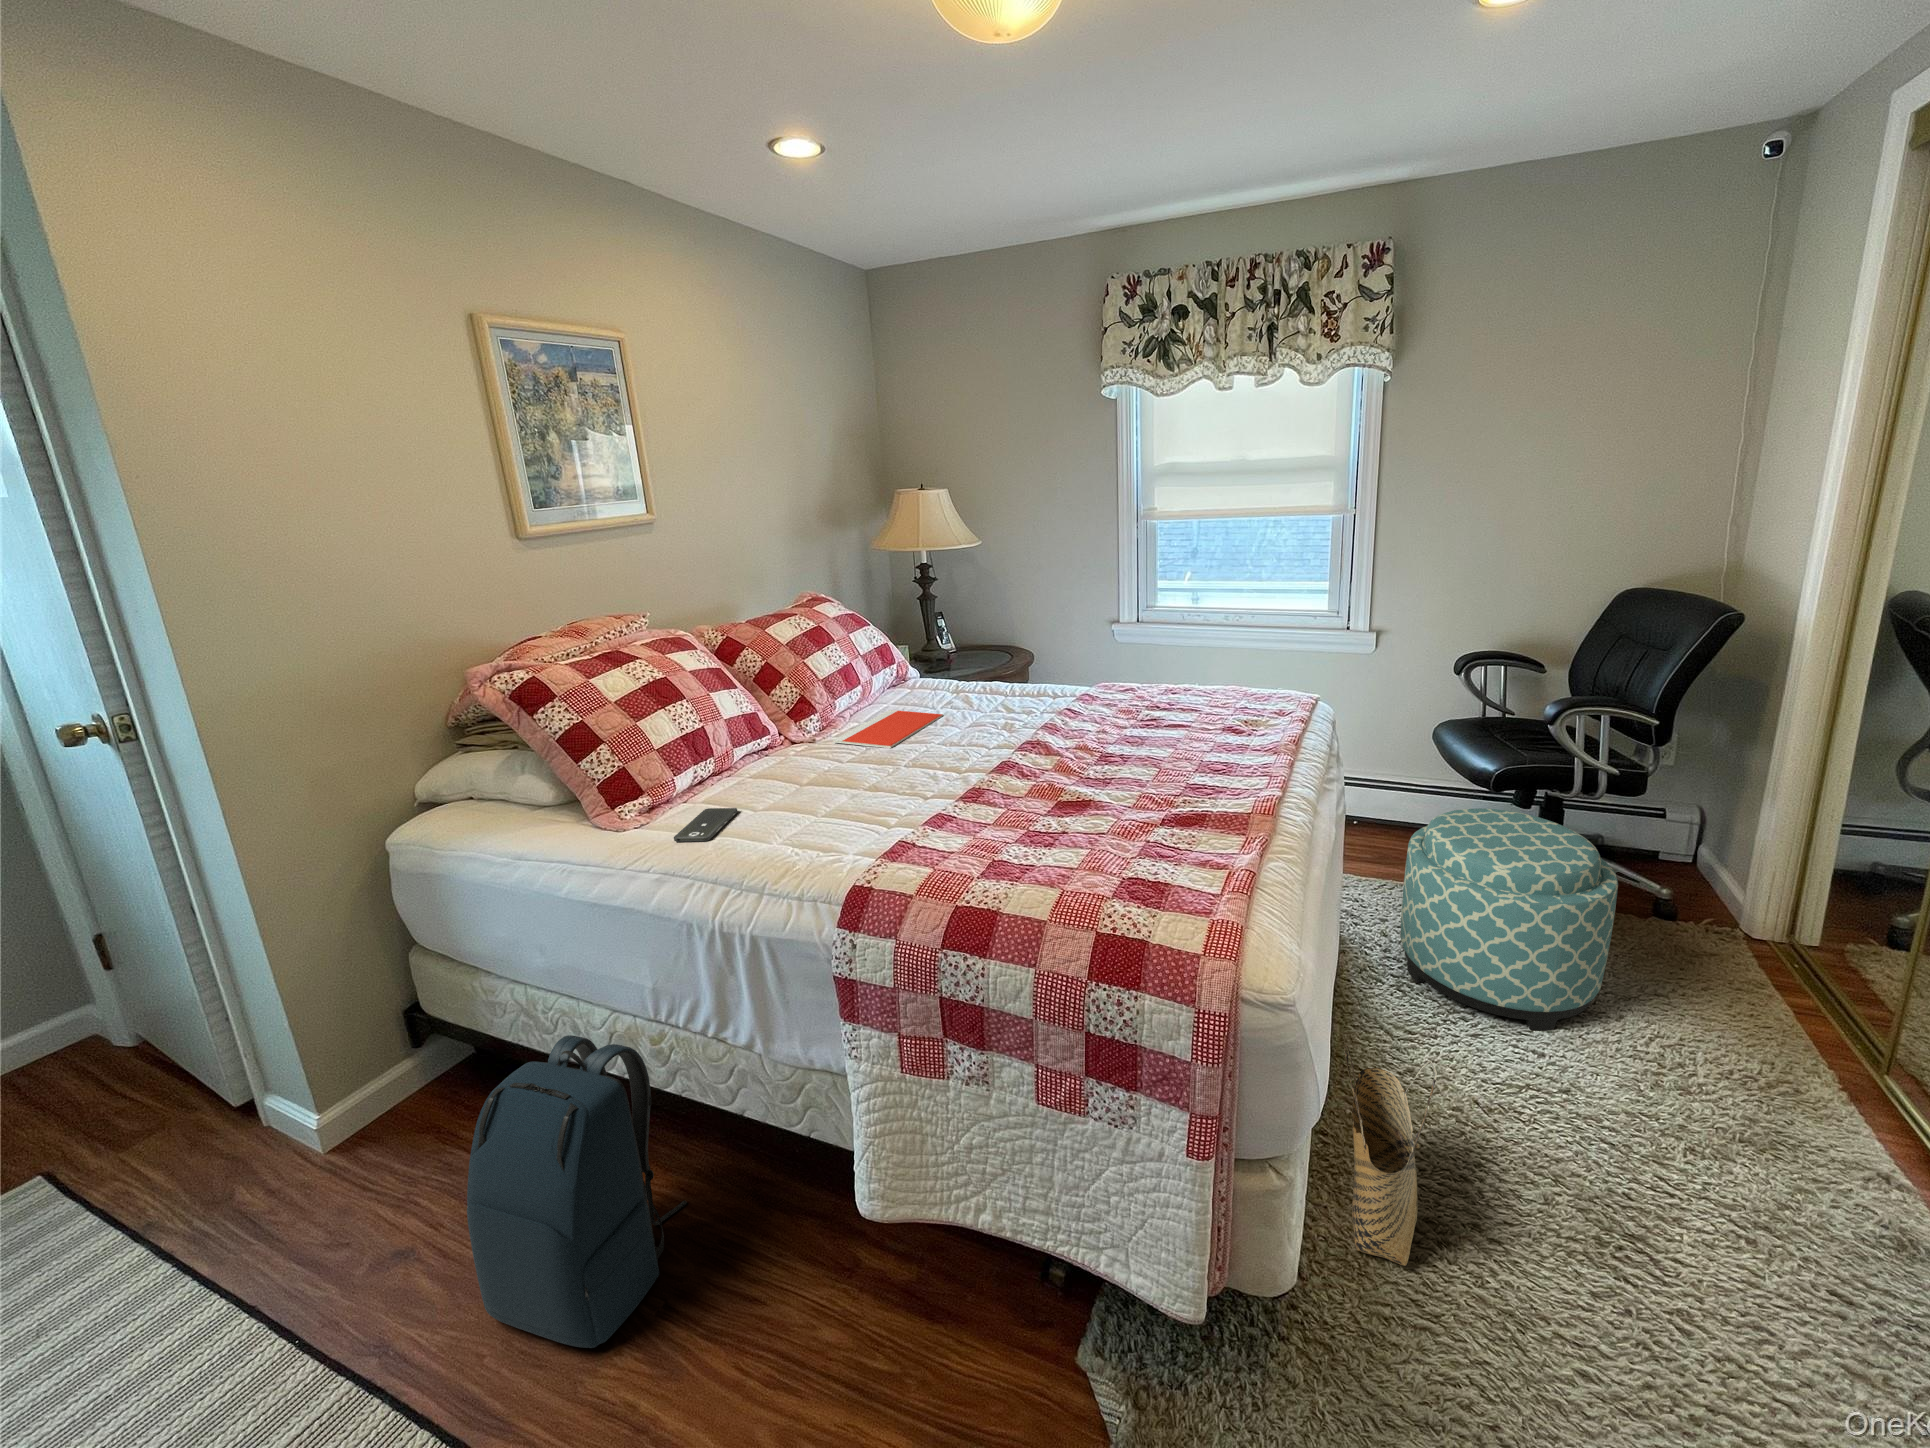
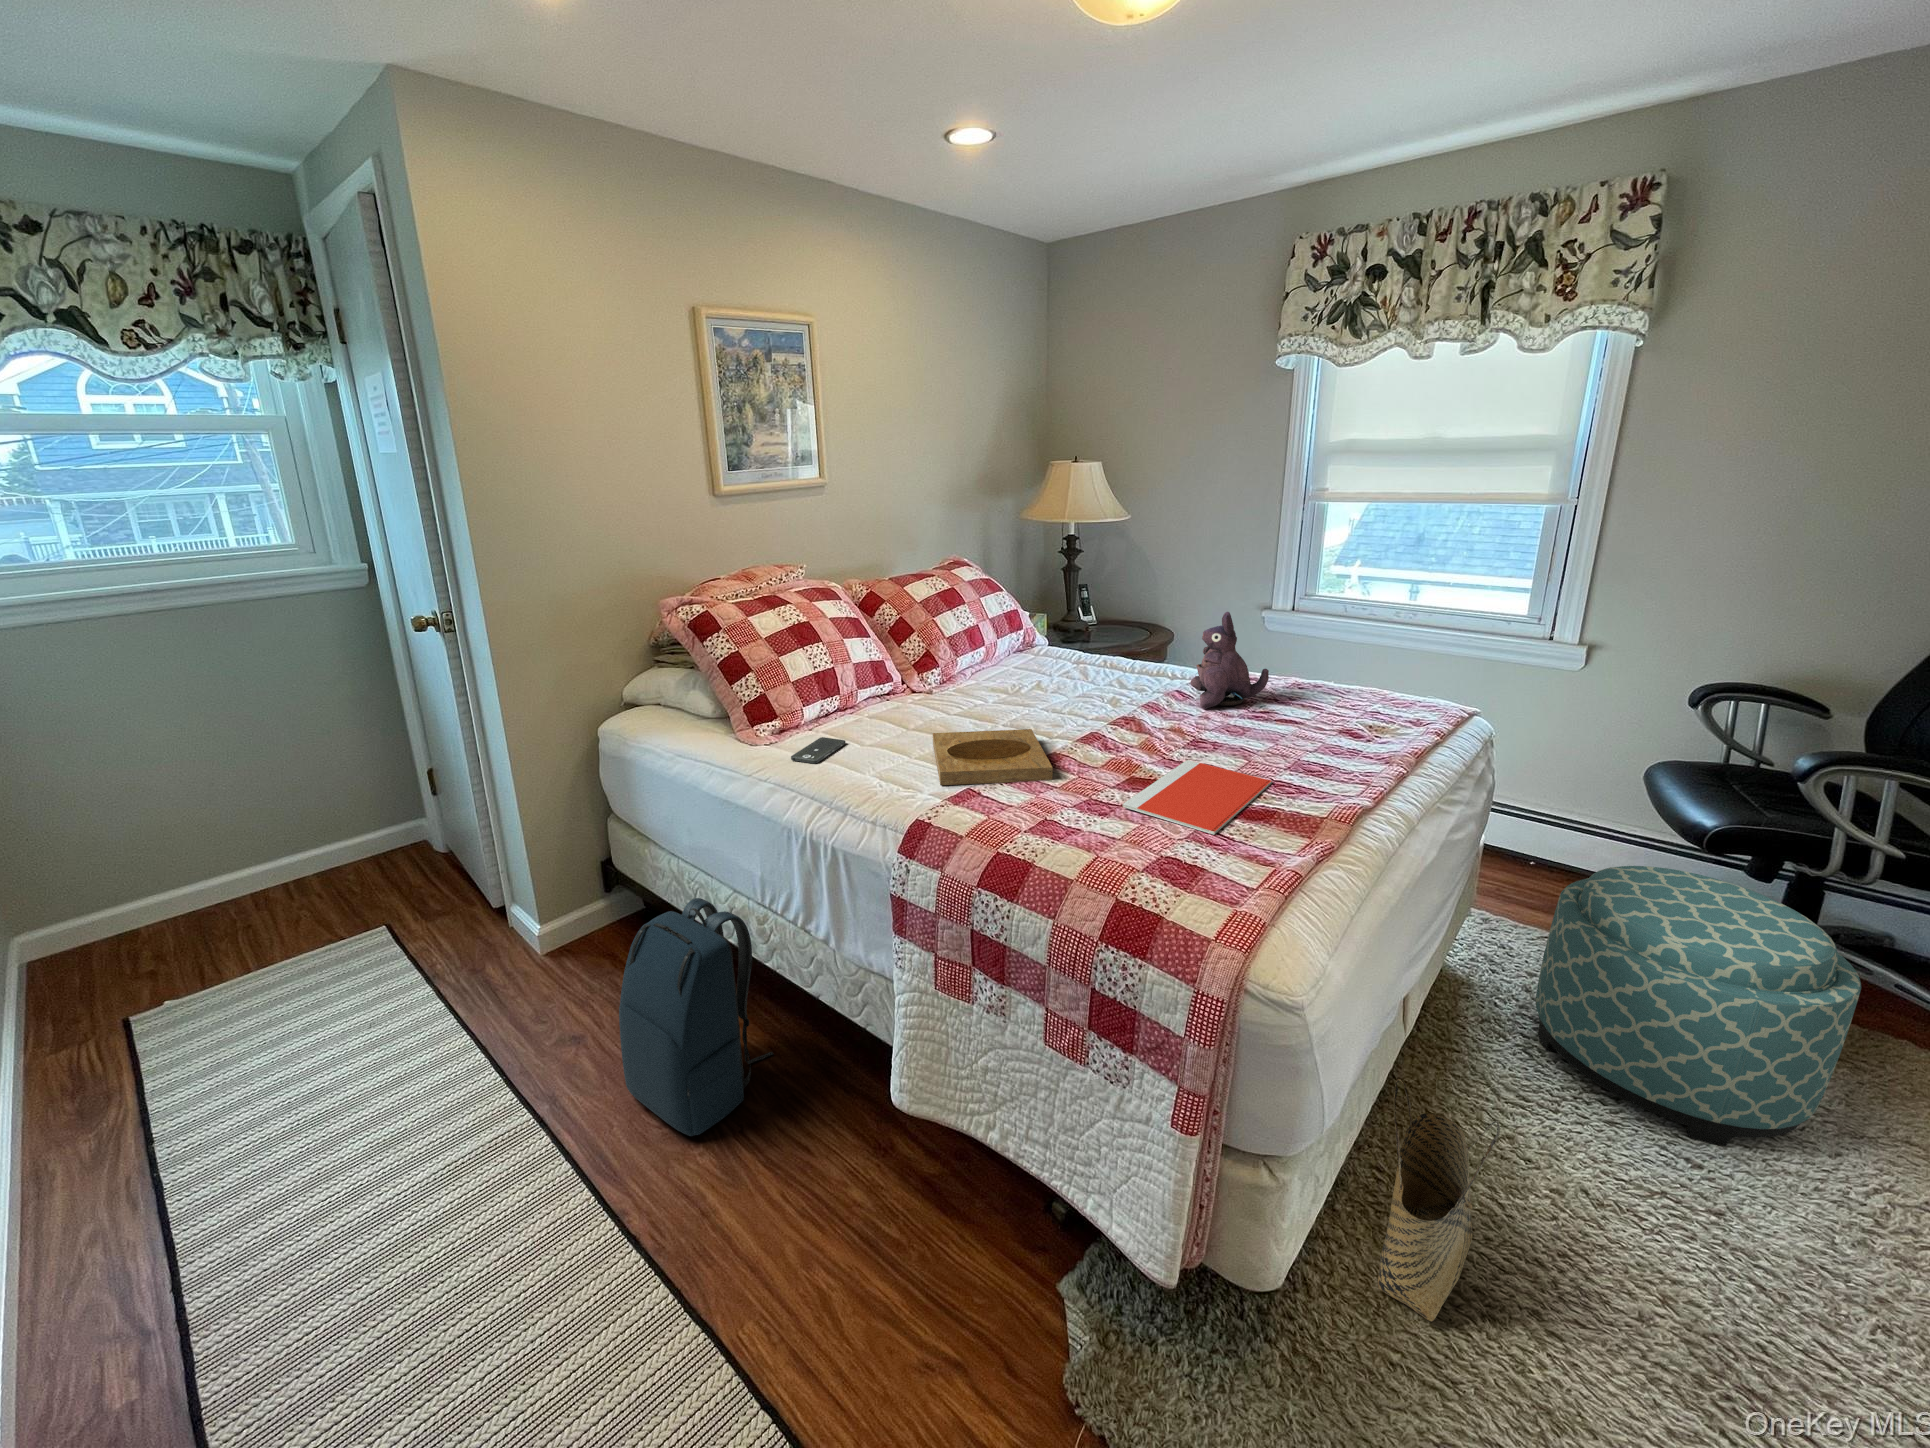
plush toy: none [1085,626,1156,722] -> present [1191,612,1269,708]
notebook: present [833,710,943,748] -> present [1123,760,1272,835]
tray: none [841,766,985,842] -> present [933,729,1053,785]

